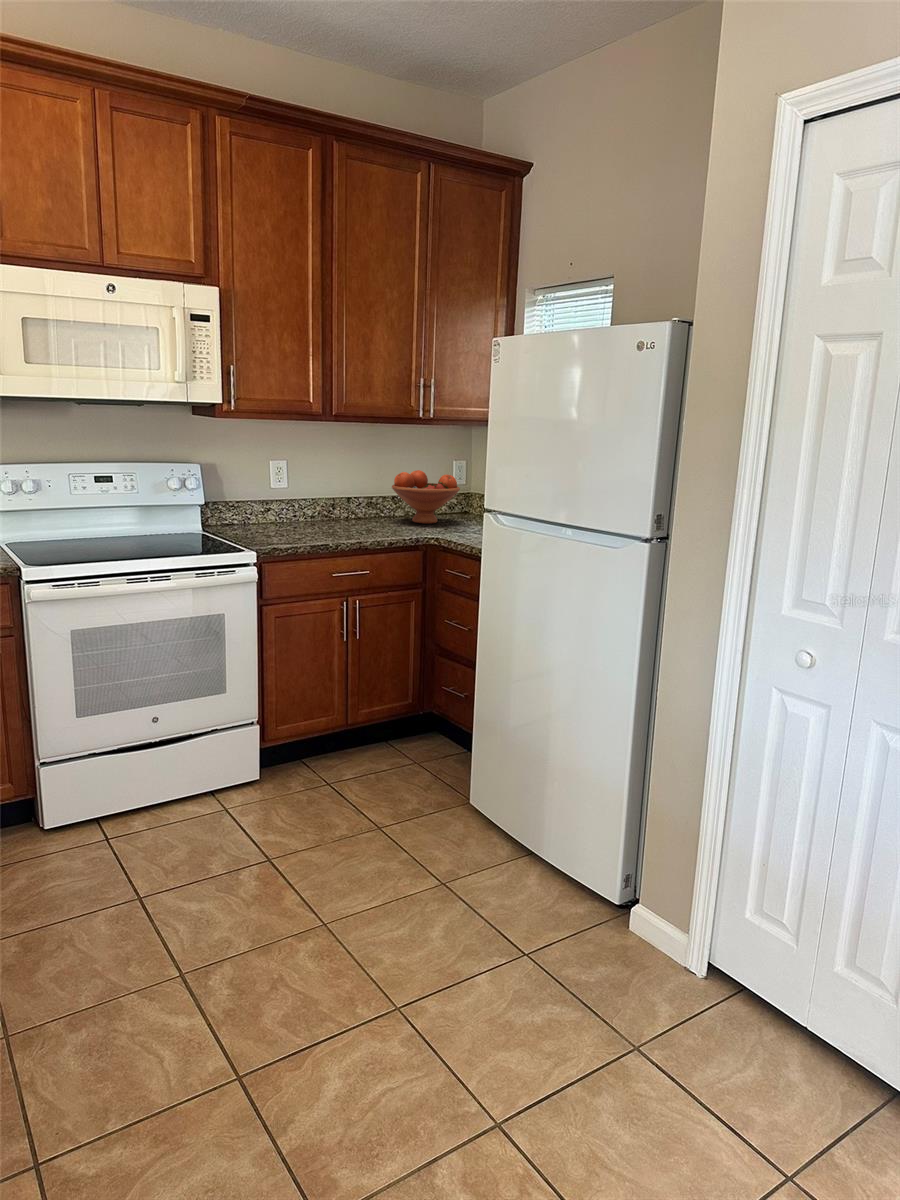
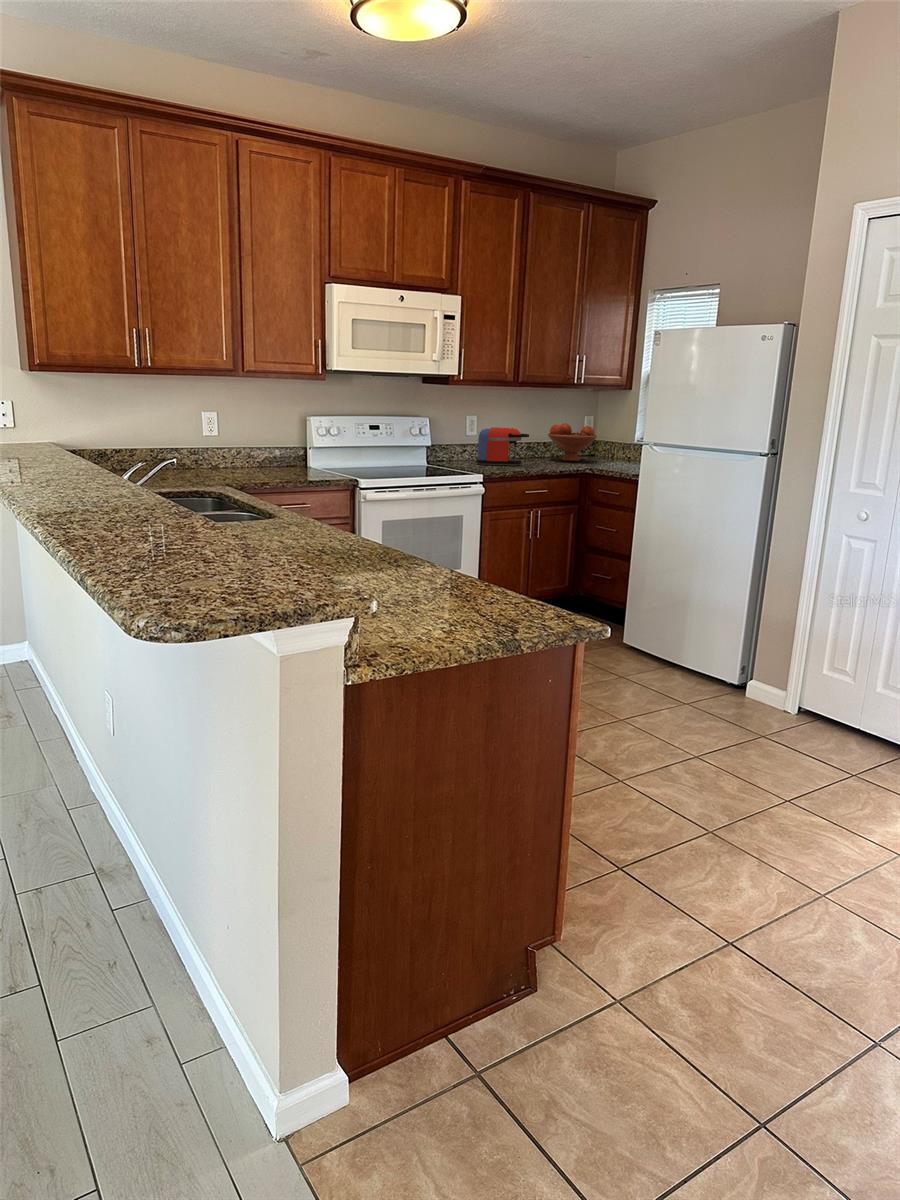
coffee maker: none [274,478,350,533] -> present [476,427,529,466]

